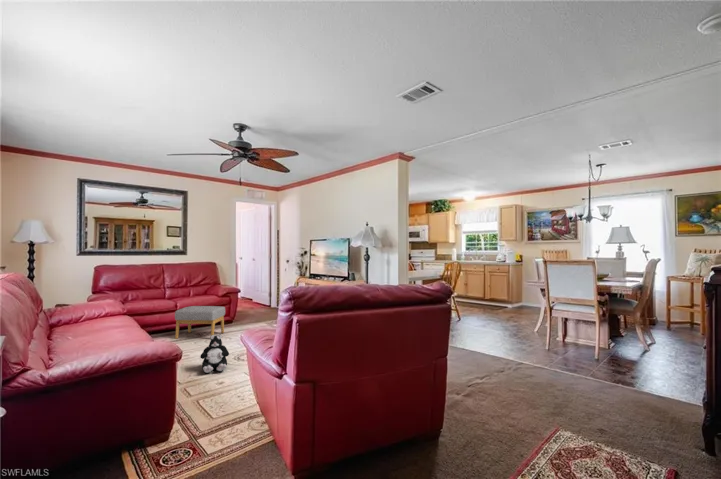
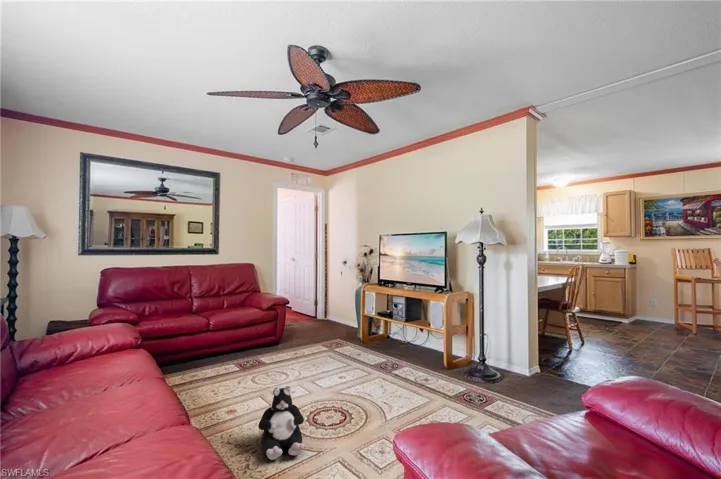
footstool: present [175,306,225,339] -> none [207,325,275,375]

